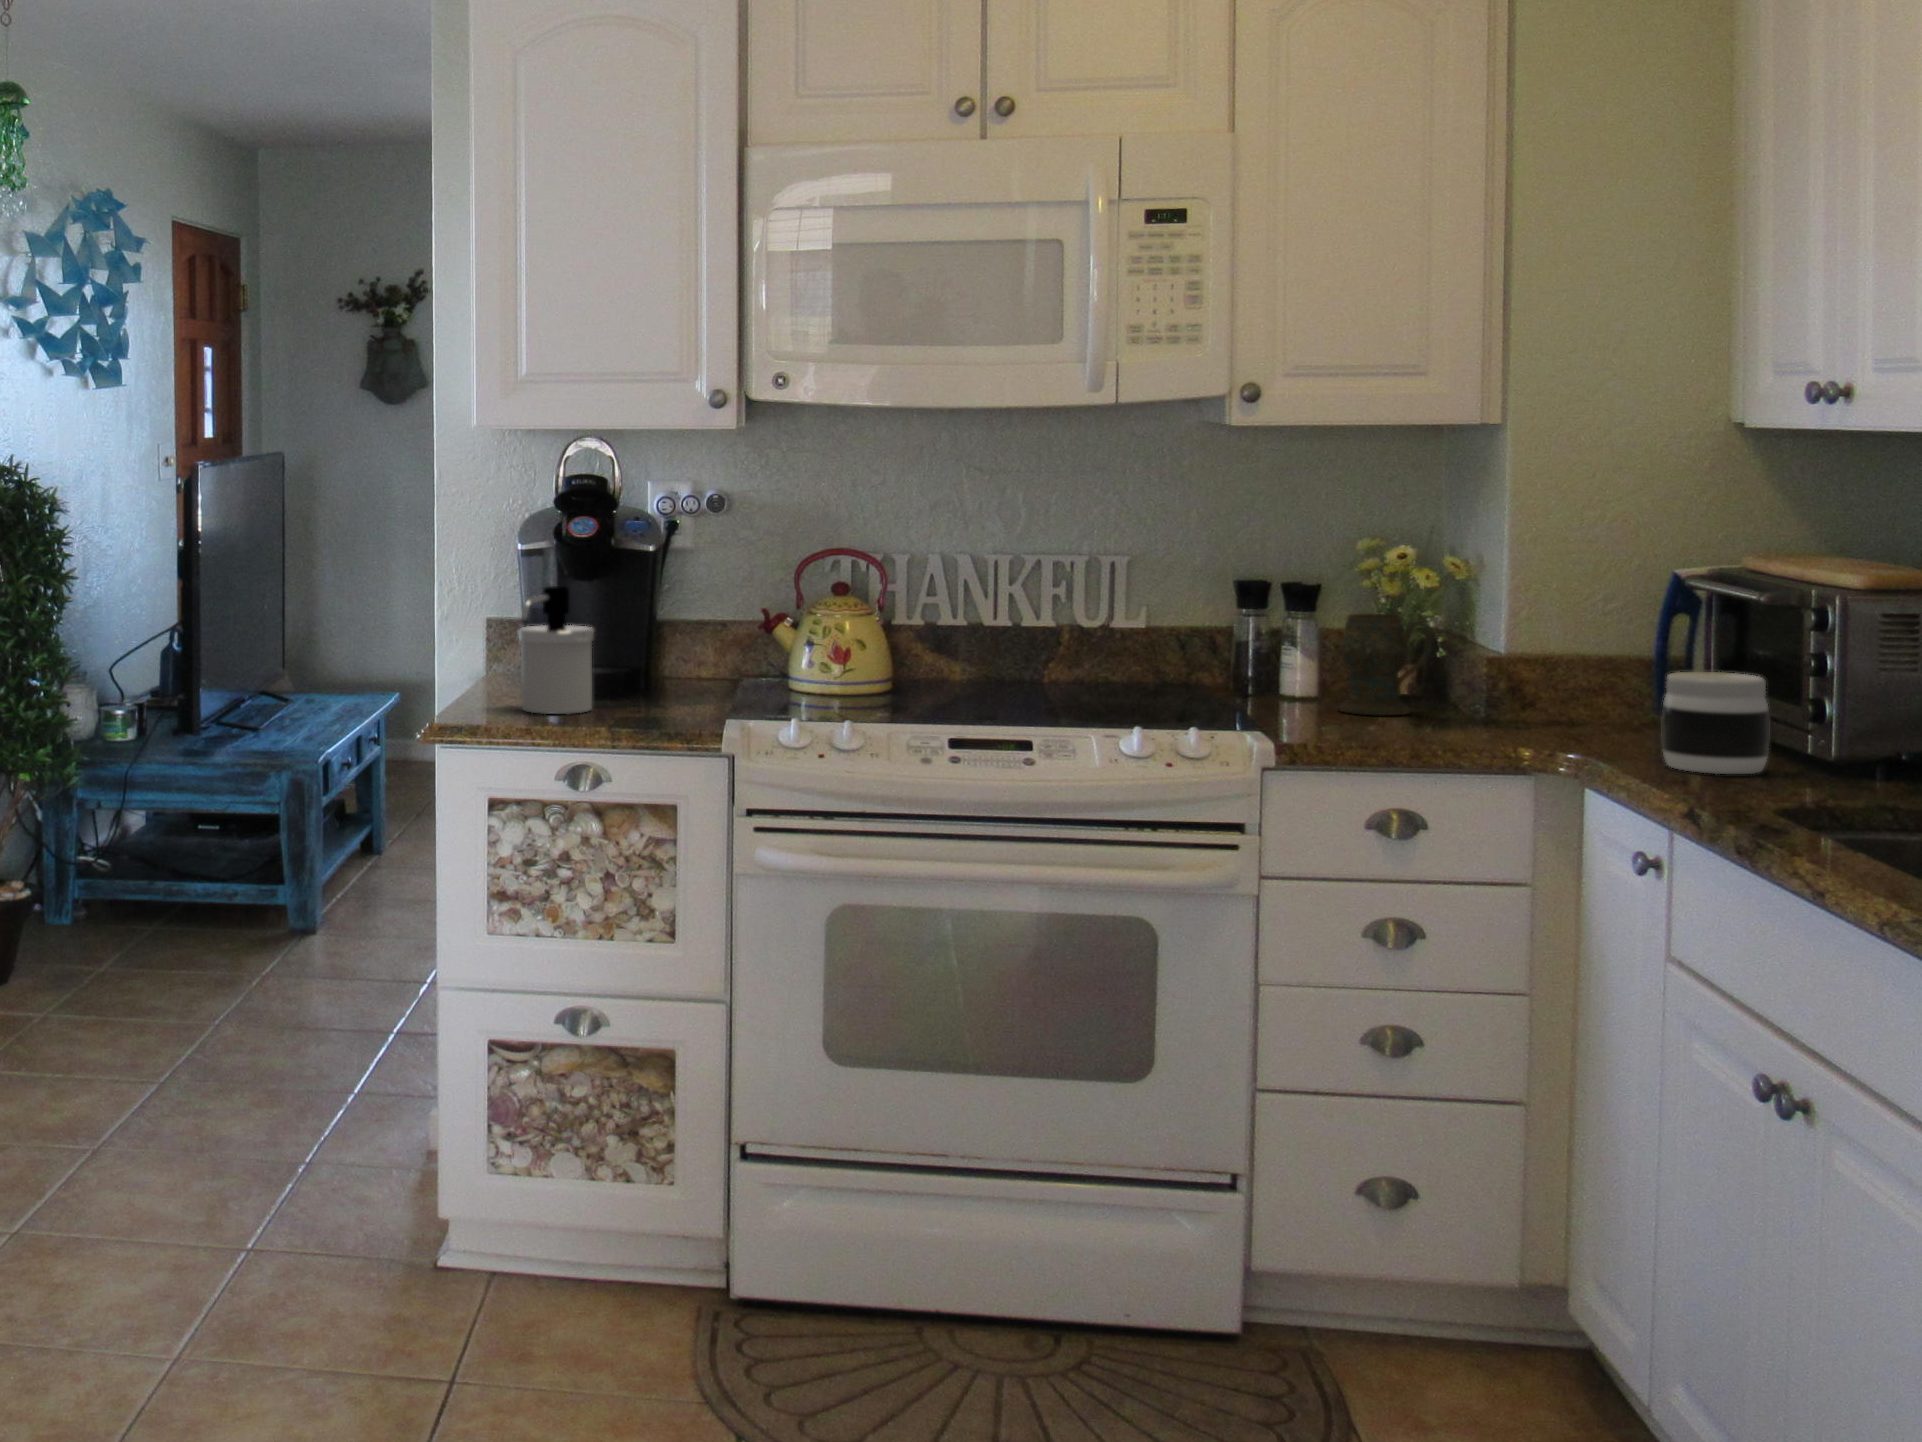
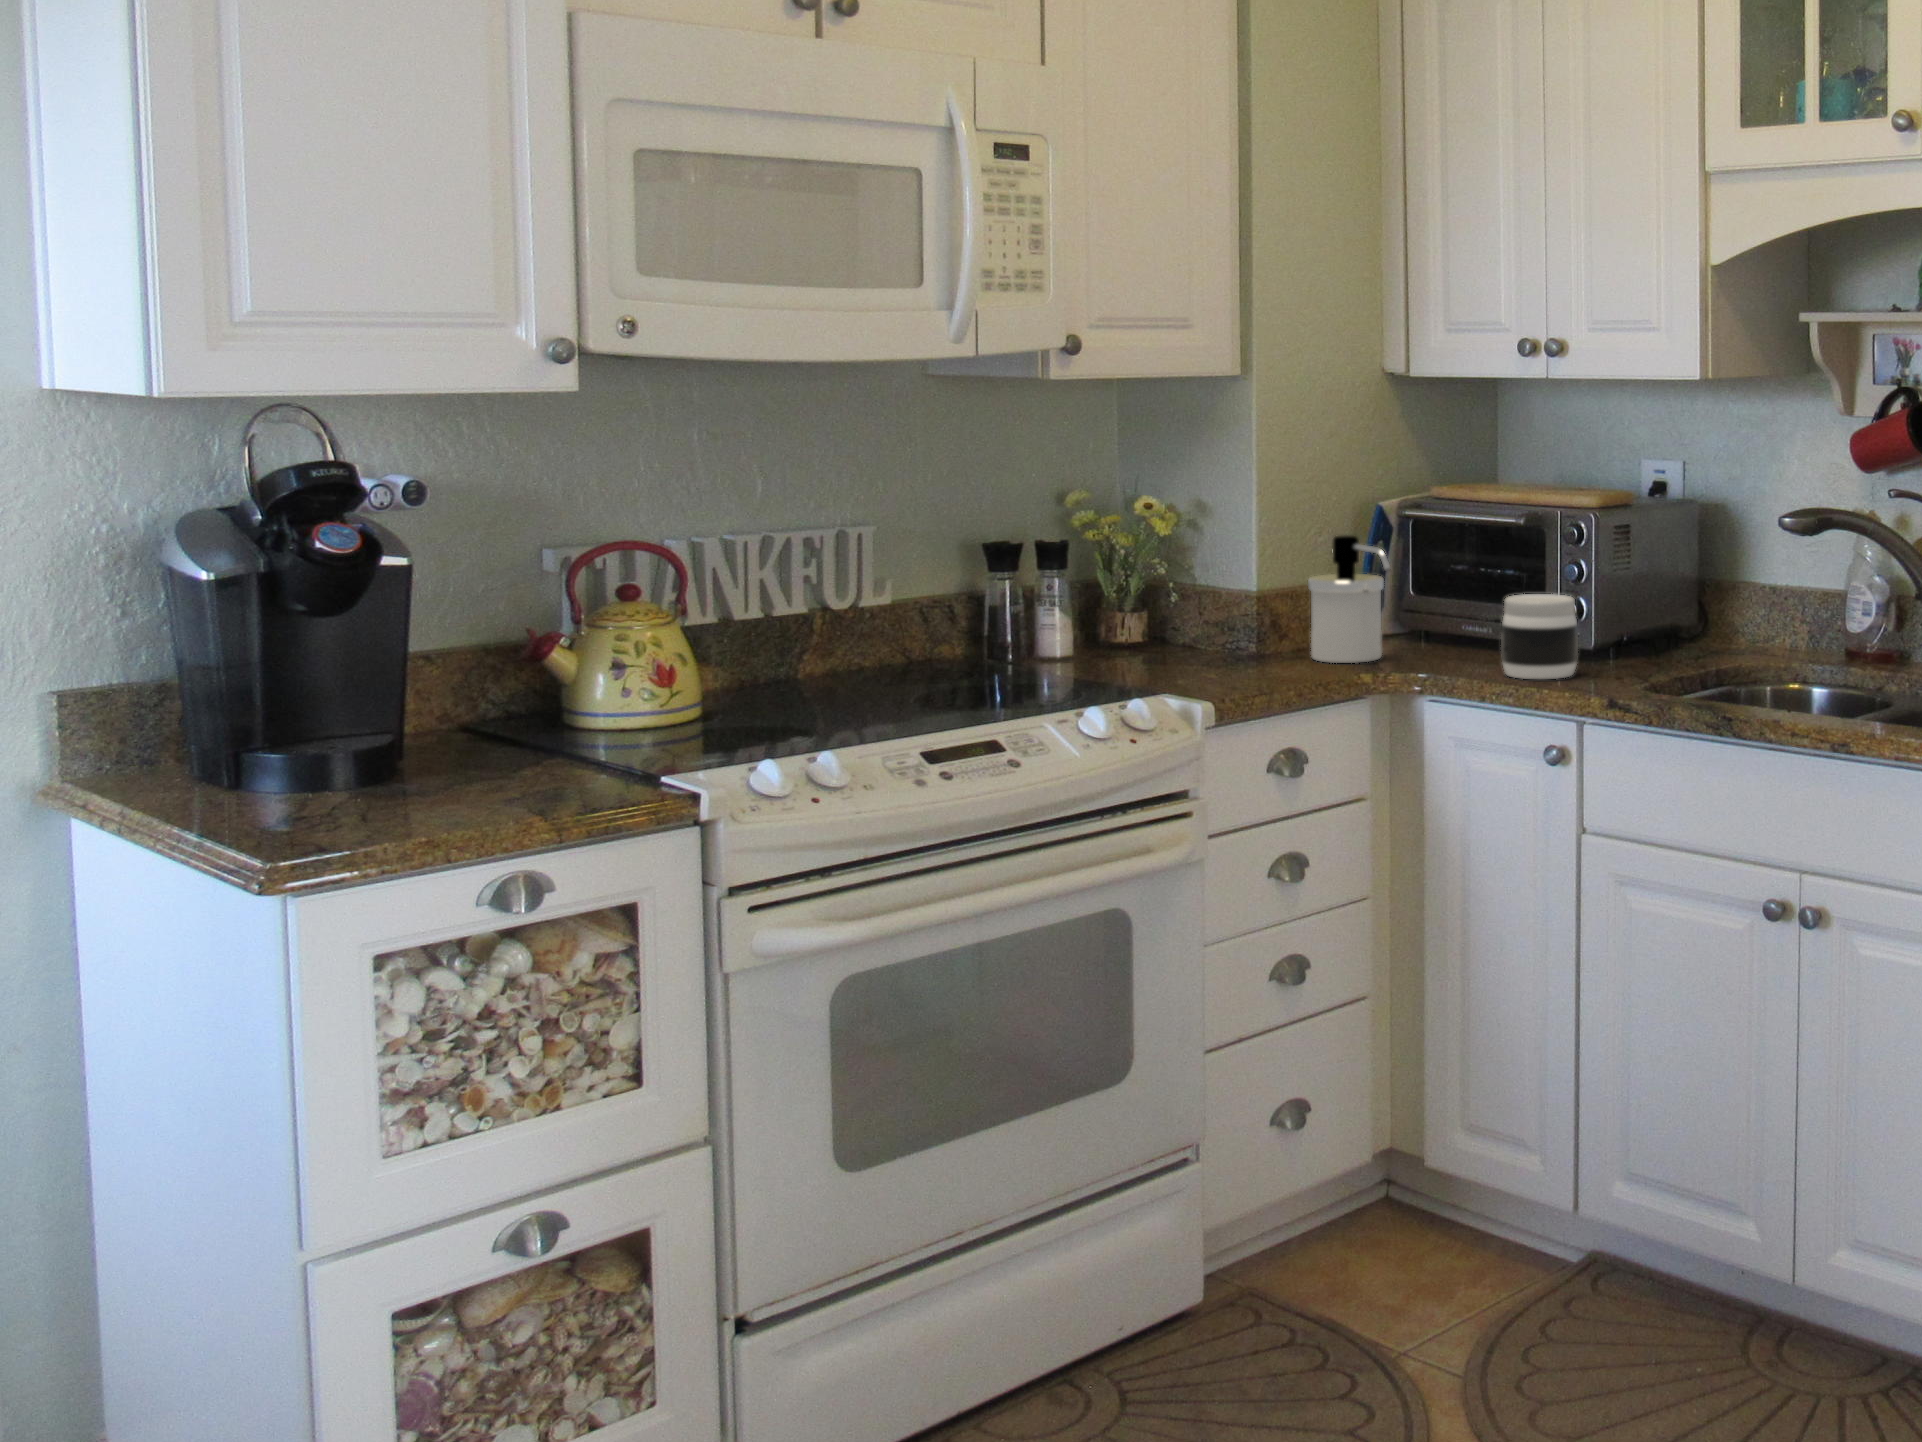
soap dispenser: present [518,586,594,714] -> present [1308,535,1390,663]
mug: present [1339,614,1433,715] -> none [1139,567,1230,667]

